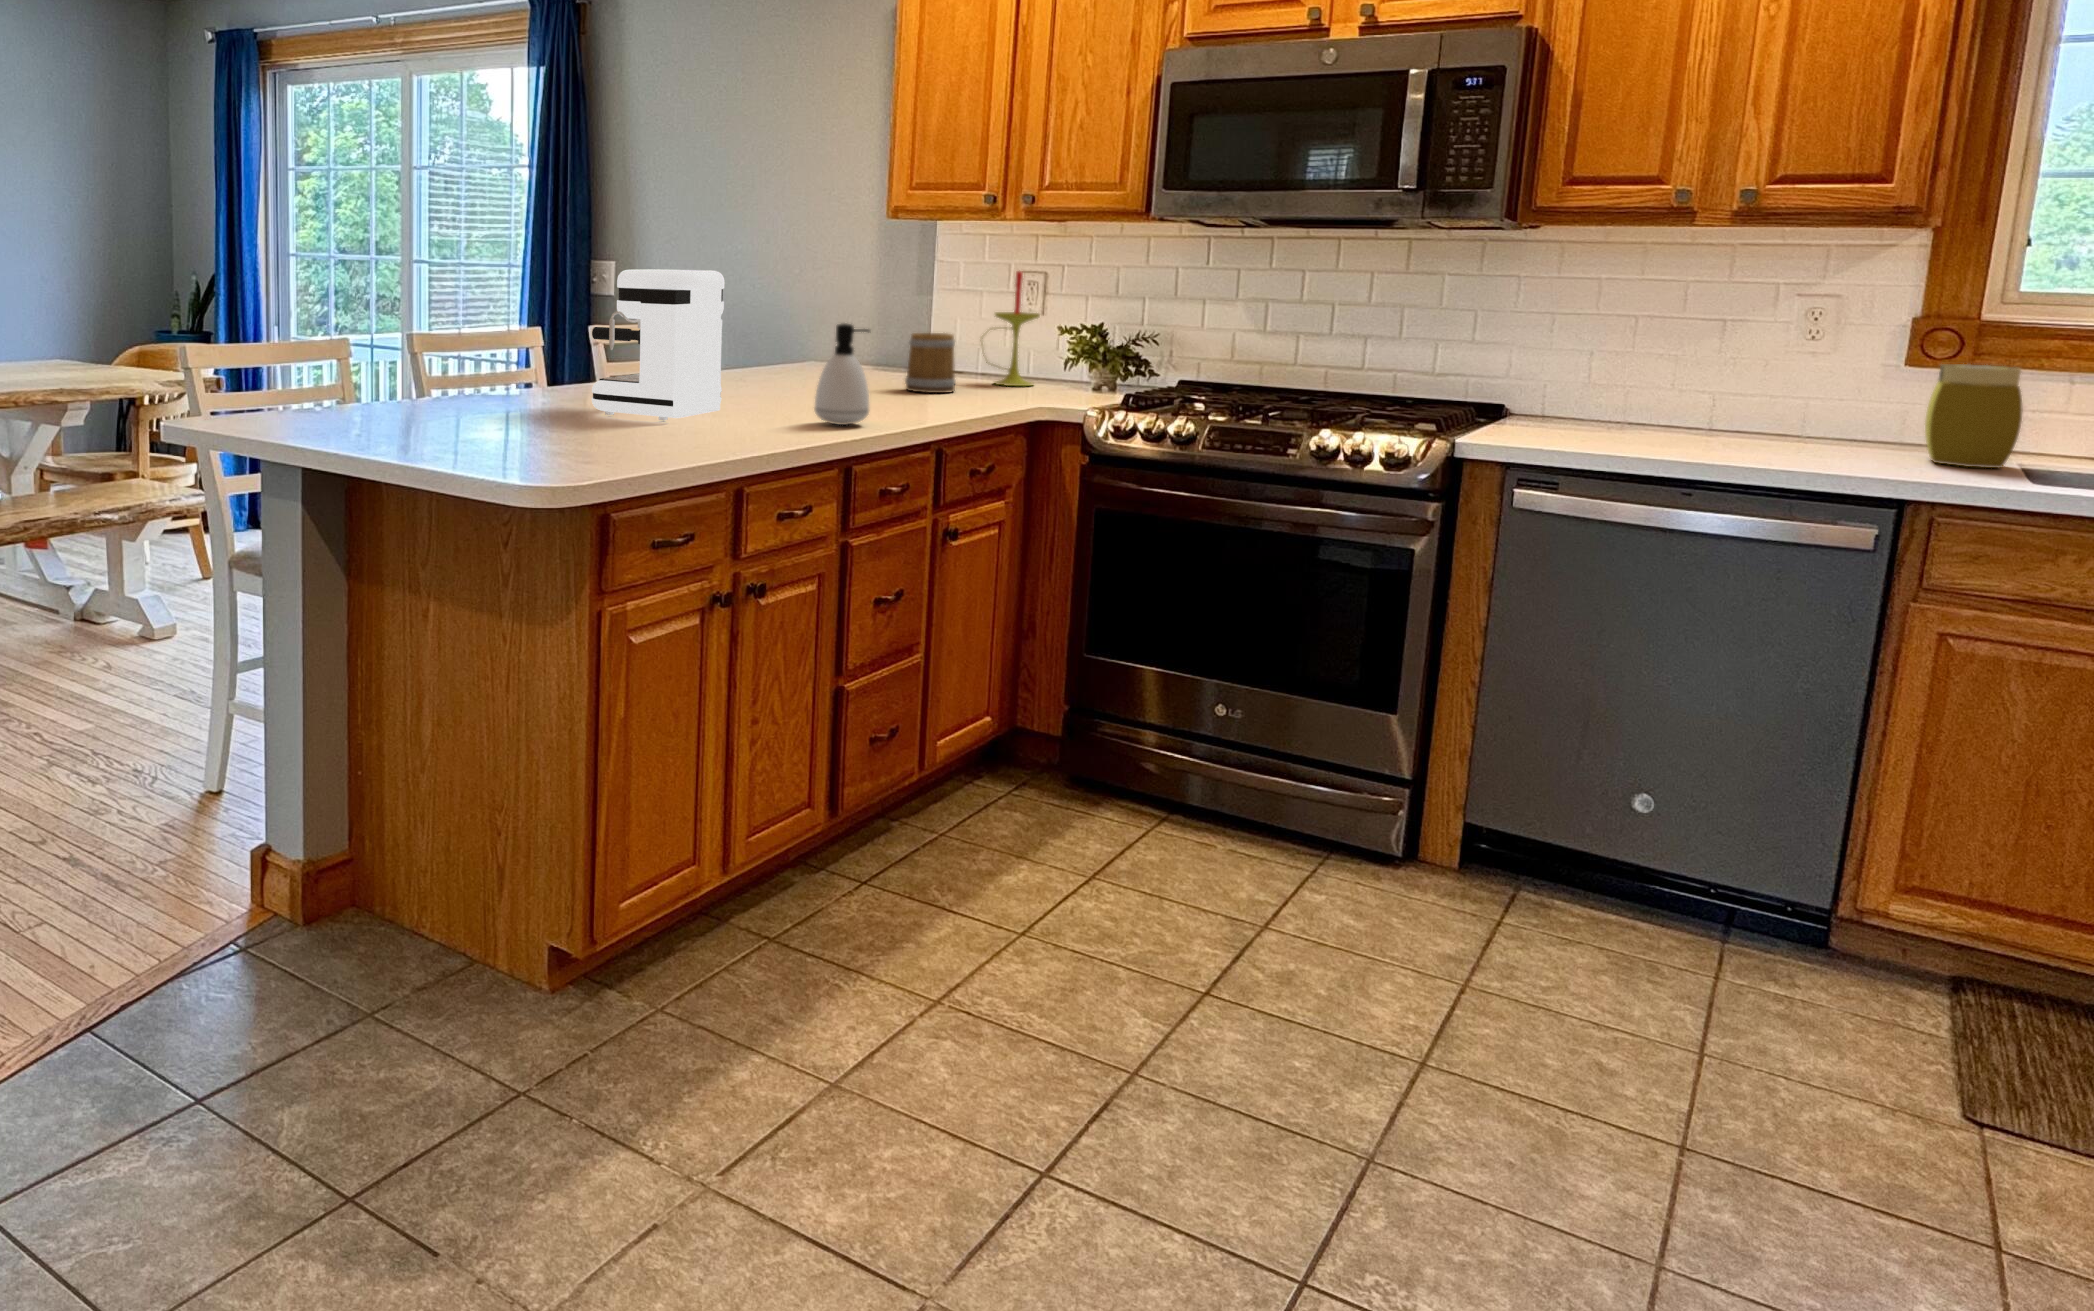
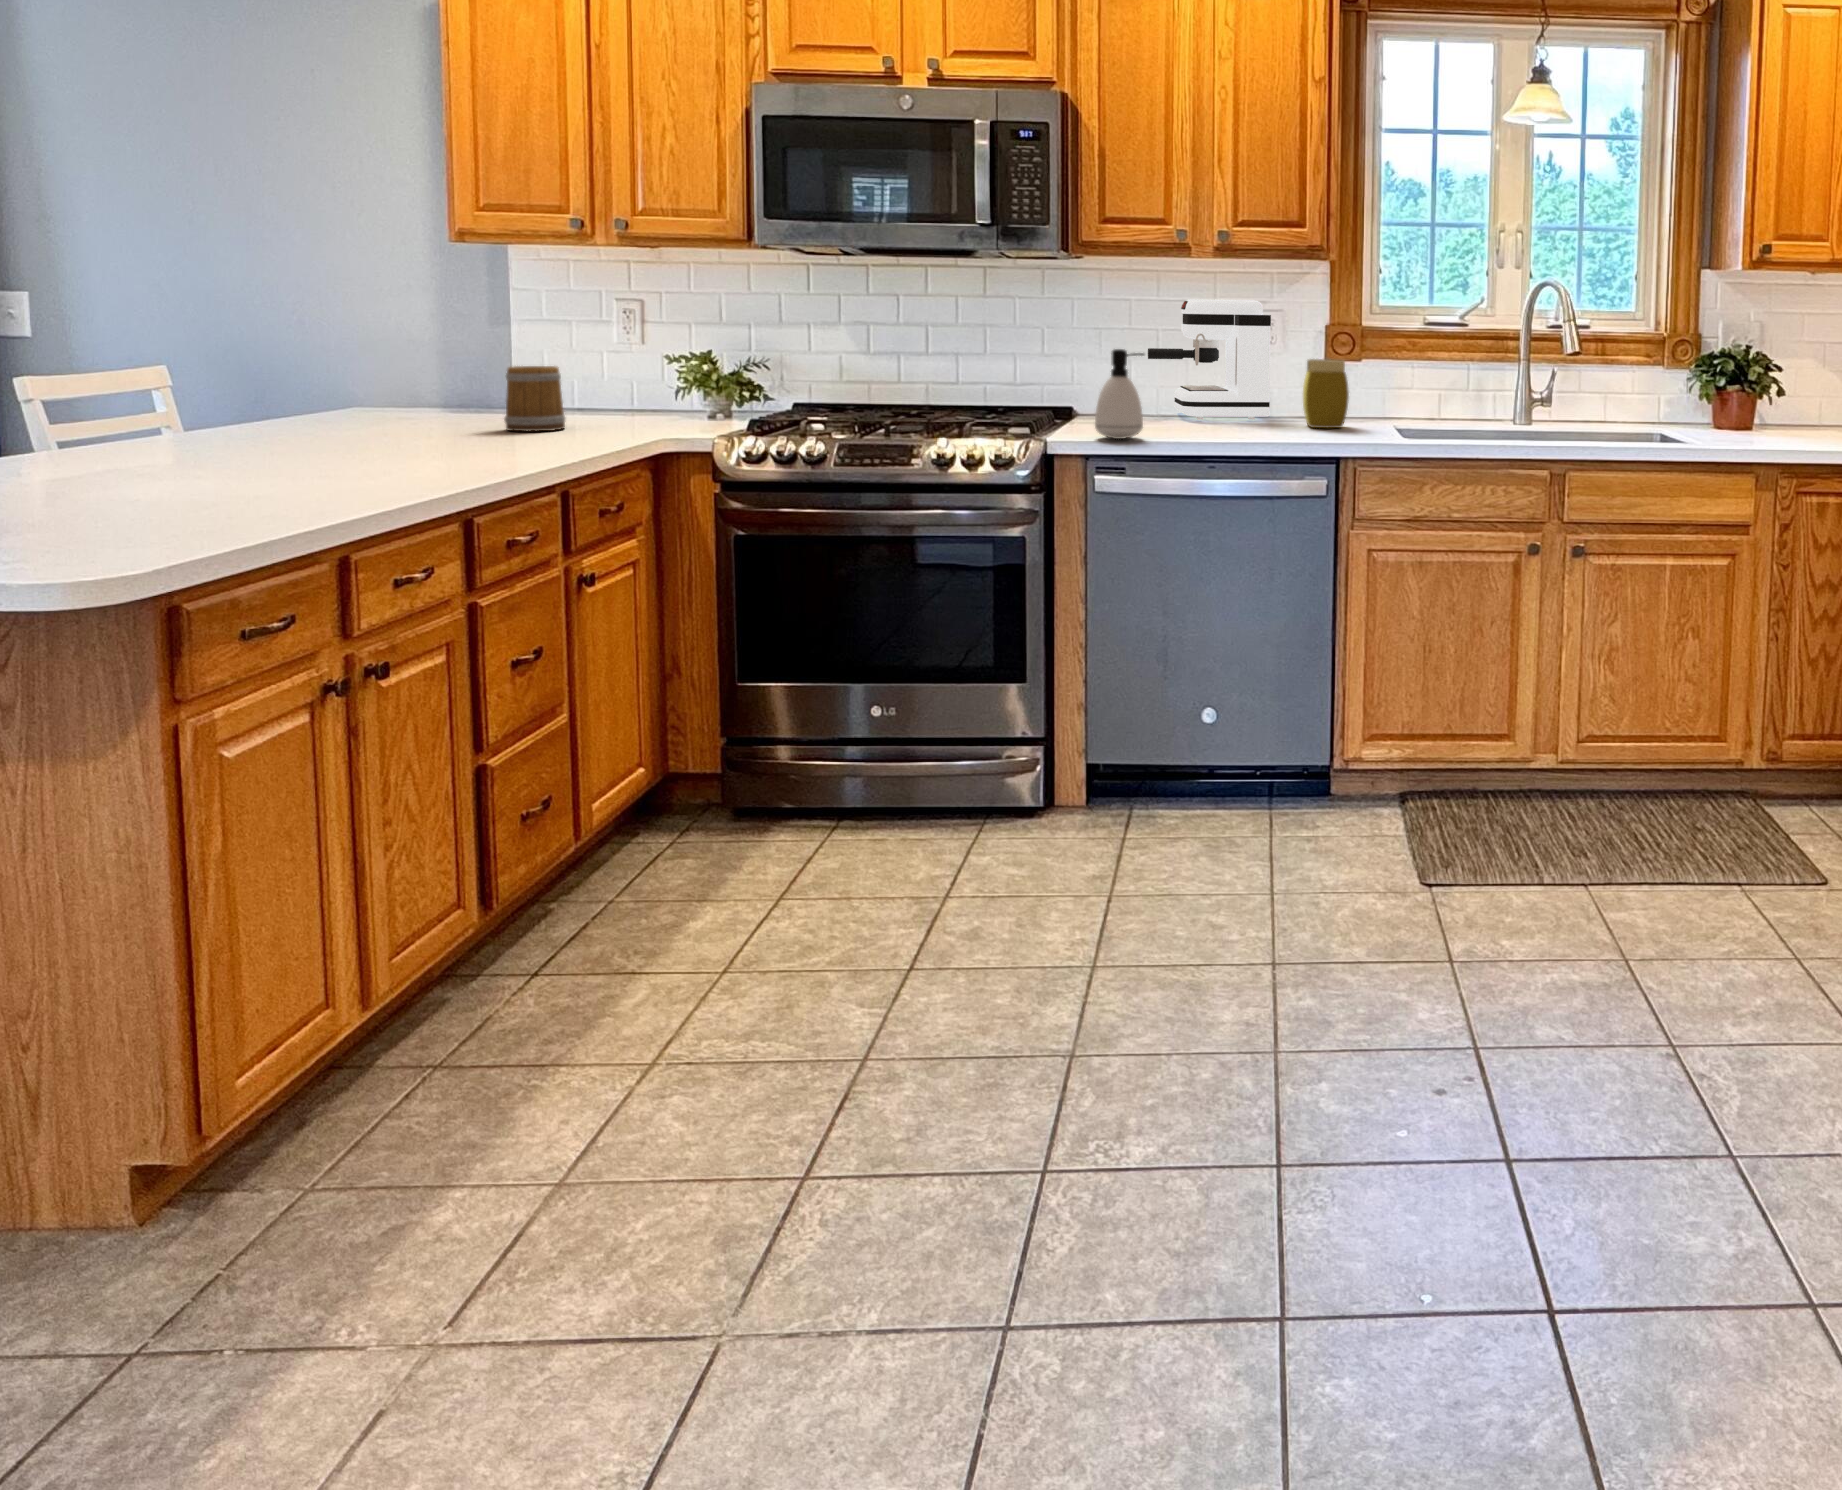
coffee maker: present [592,269,724,420] -> present [1148,299,1271,419]
candle: present [983,271,1040,386] -> none [585,295,650,420]
soap dispenser: present [815,323,869,425] -> present [1095,349,1144,439]

